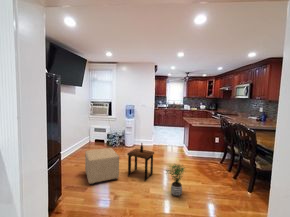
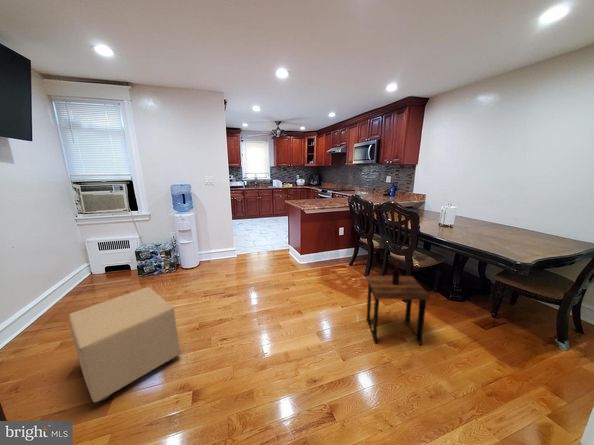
side table: present [127,143,154,181] -> present [366,263,430,345]
potted plant: present [166,165,184,197] -> none [290,293,334,361]

